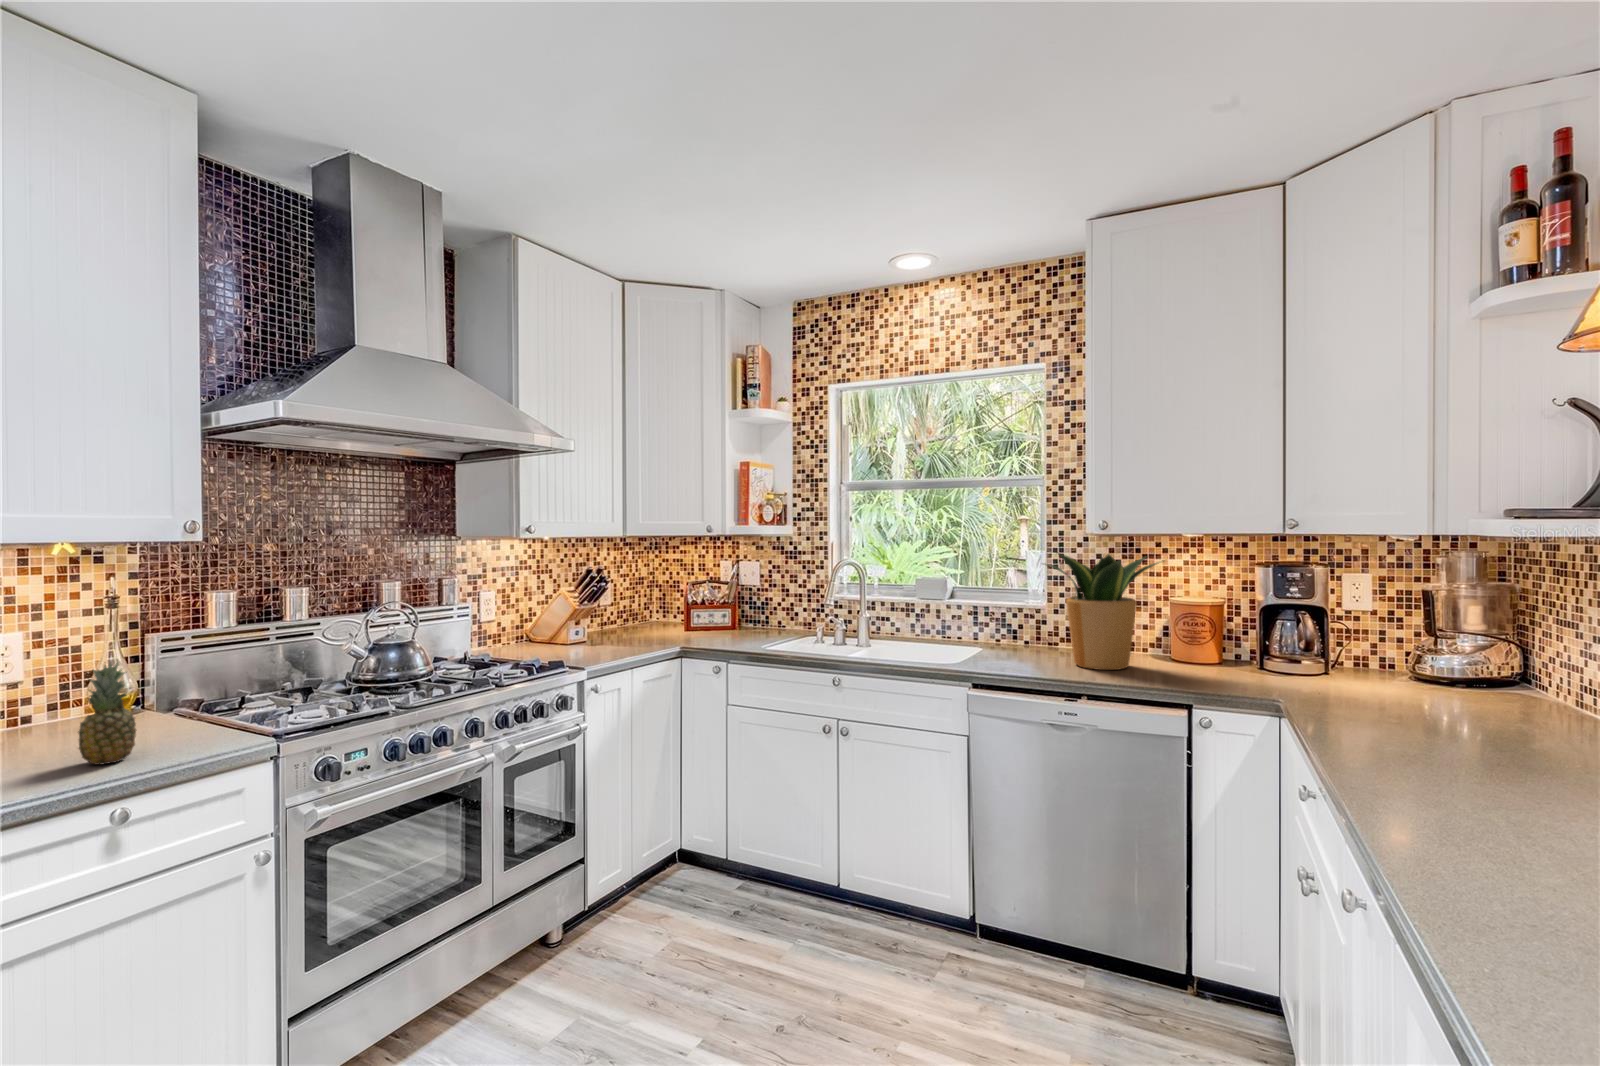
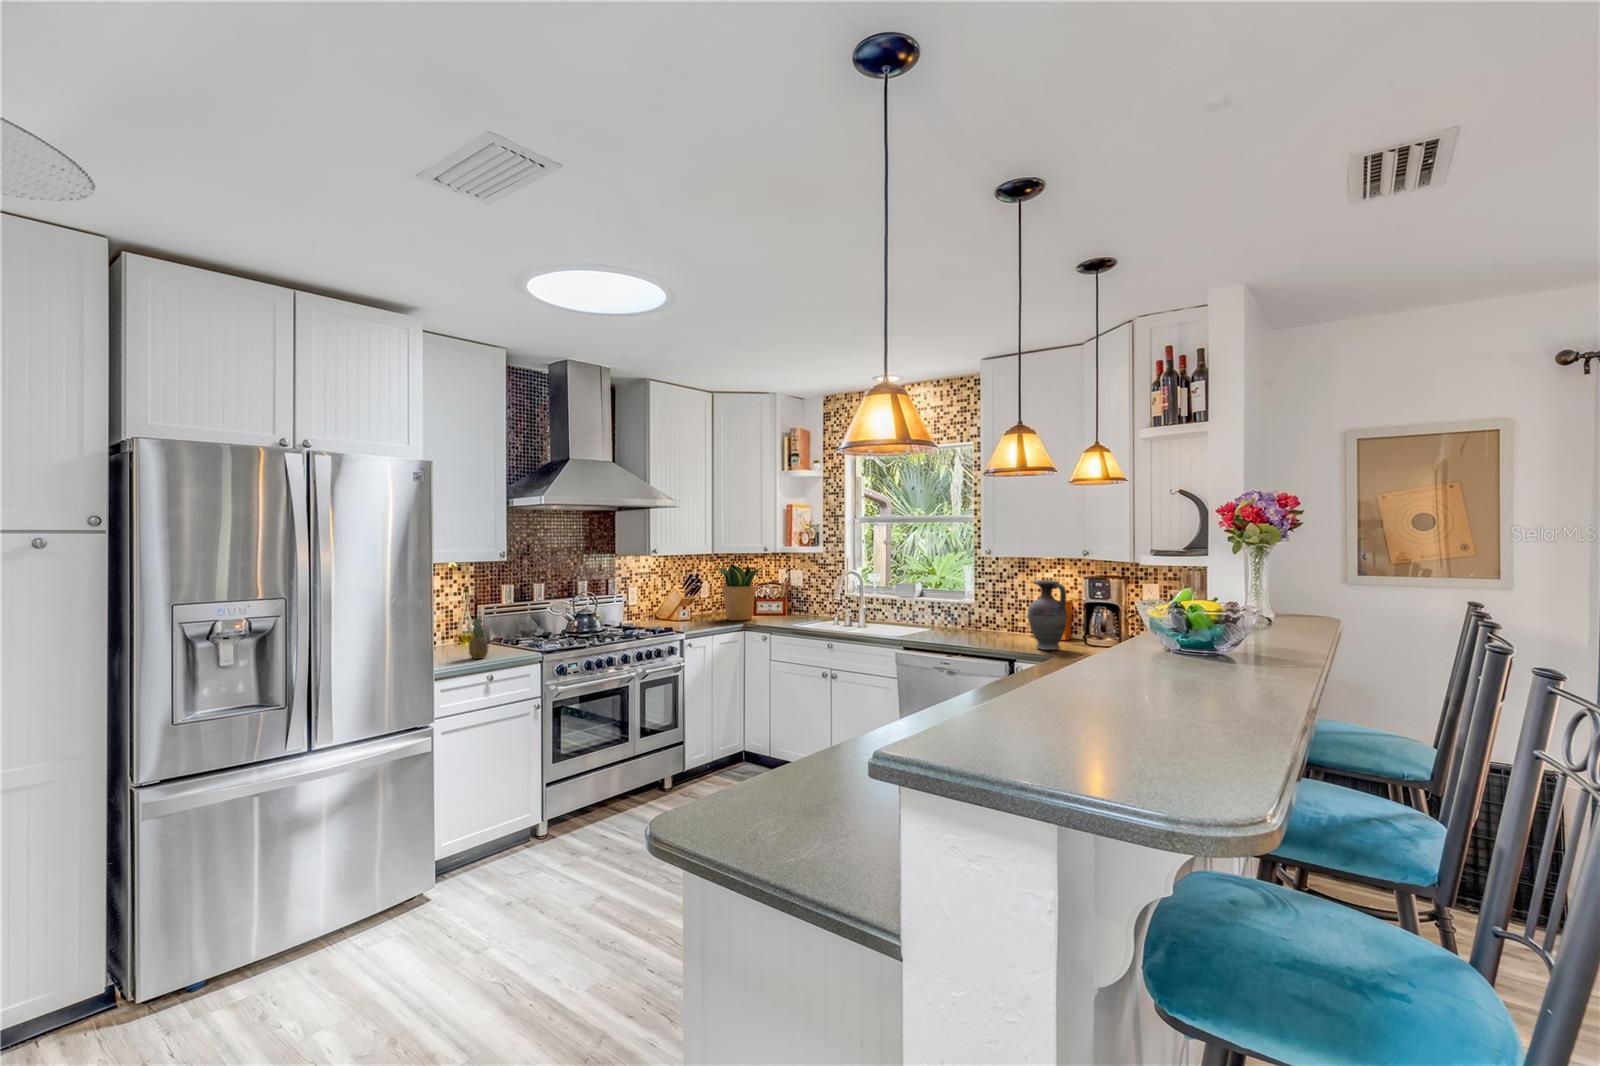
potted plant: present [1047,552,1159,670] -> present [716,563,763,621]
vase: none [1204,569,1280,688] -> present [1028,580,1068,650]

